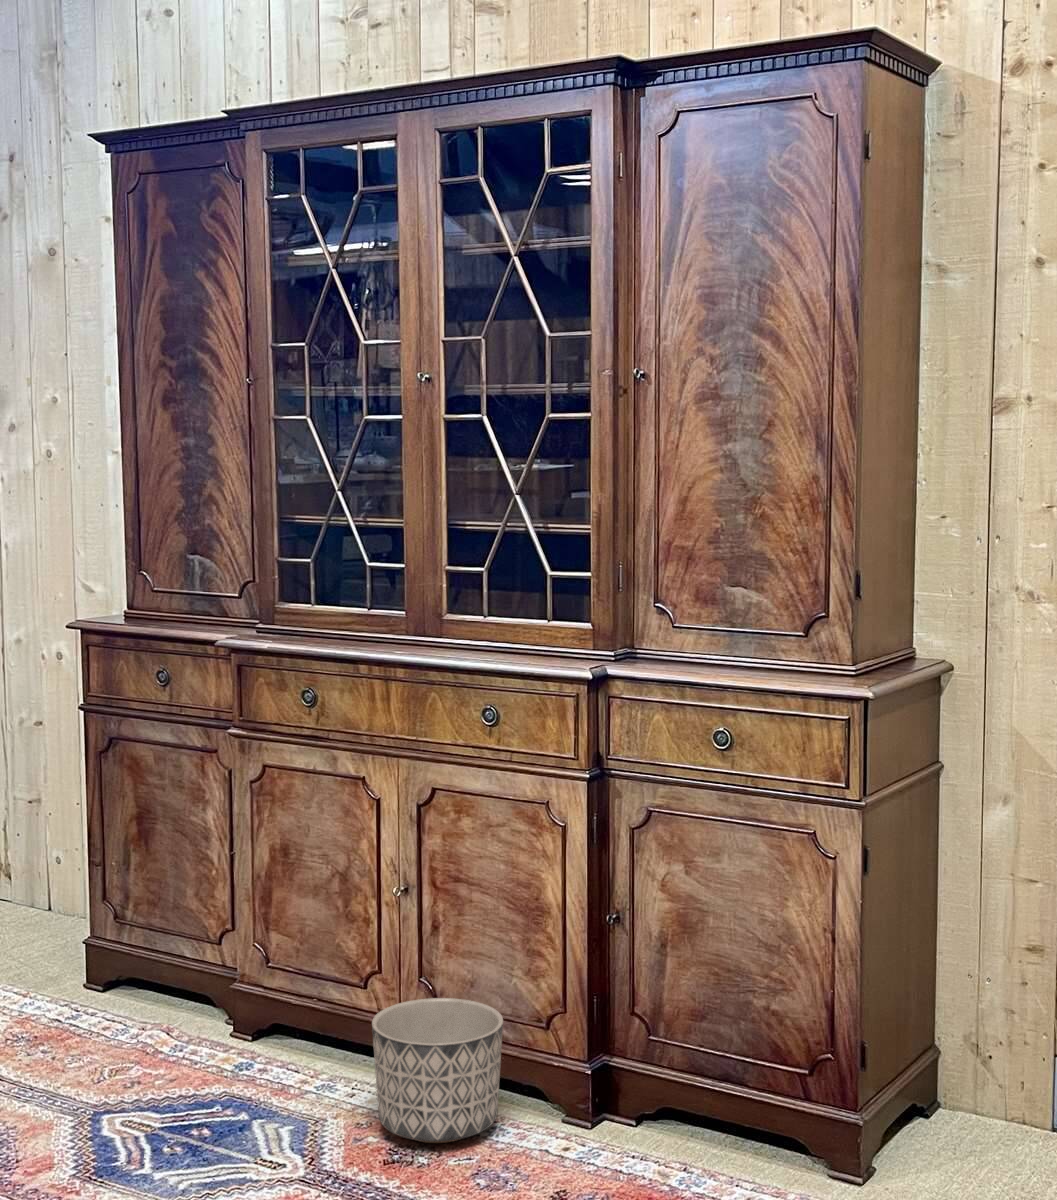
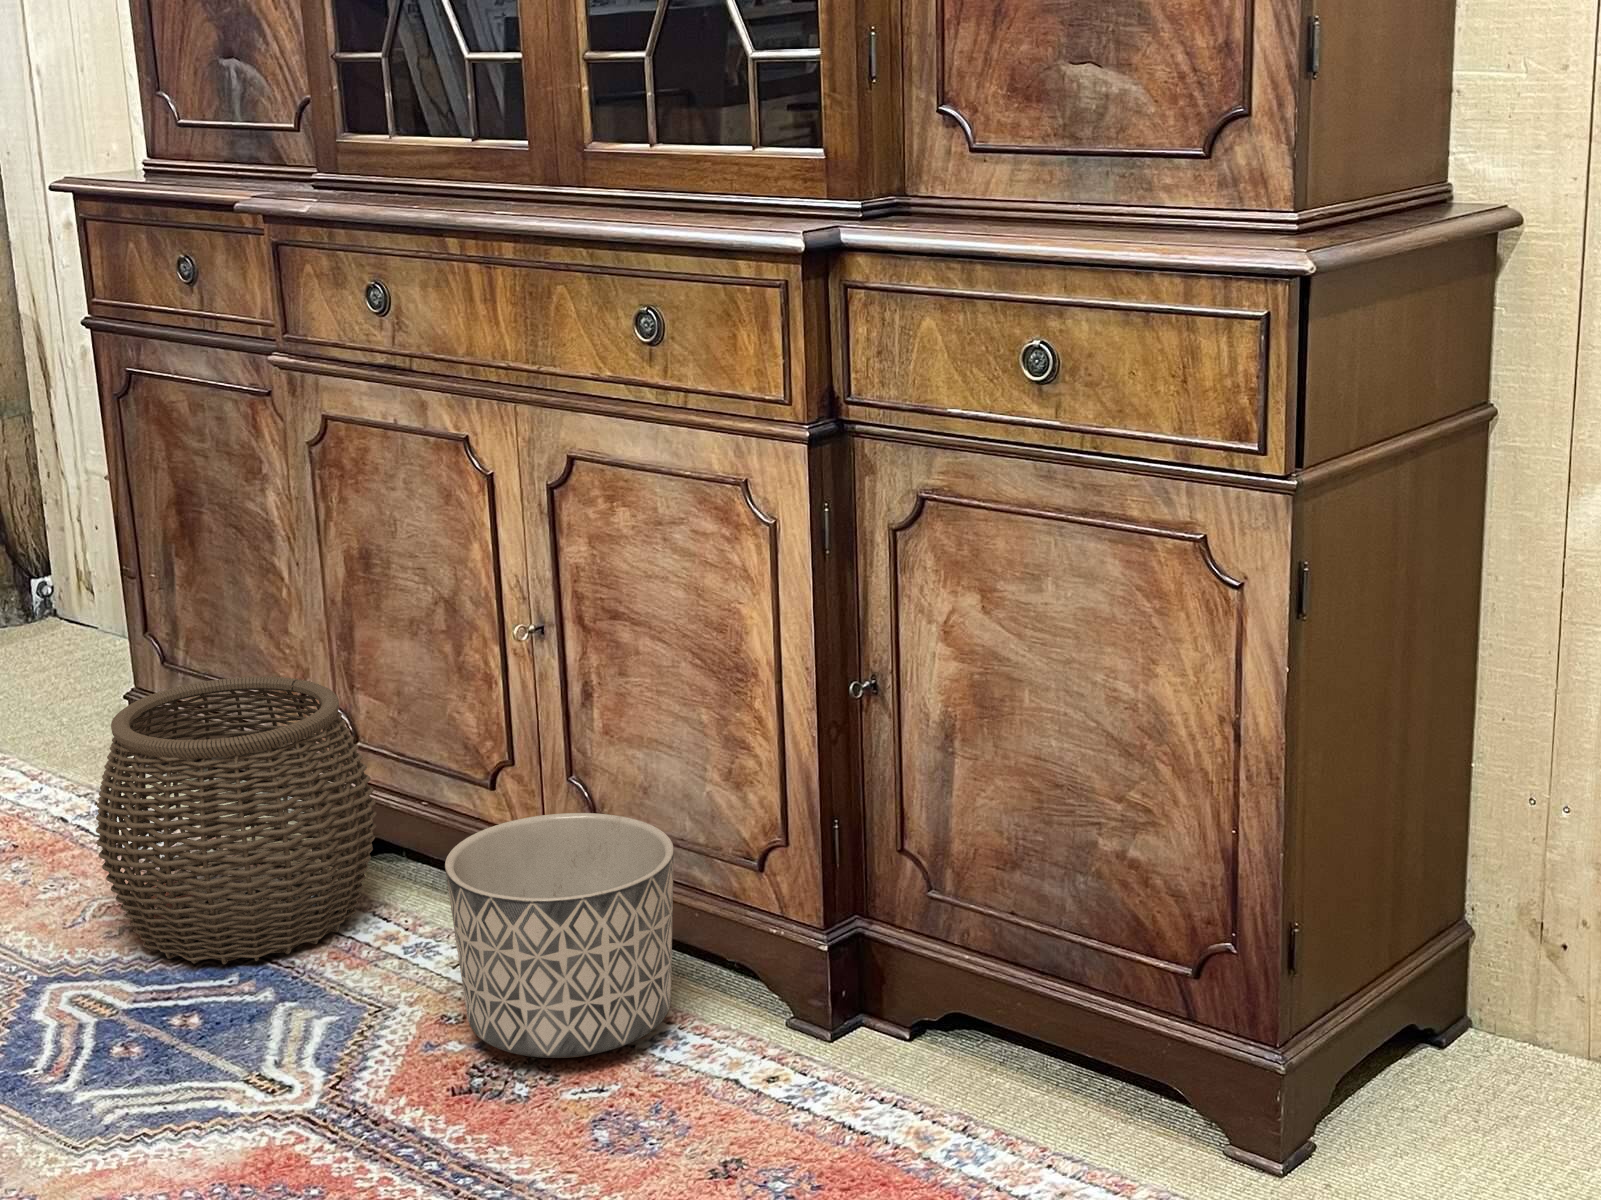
woven basket: none [126,923,294,1100] -> present [96,677,376,964]

